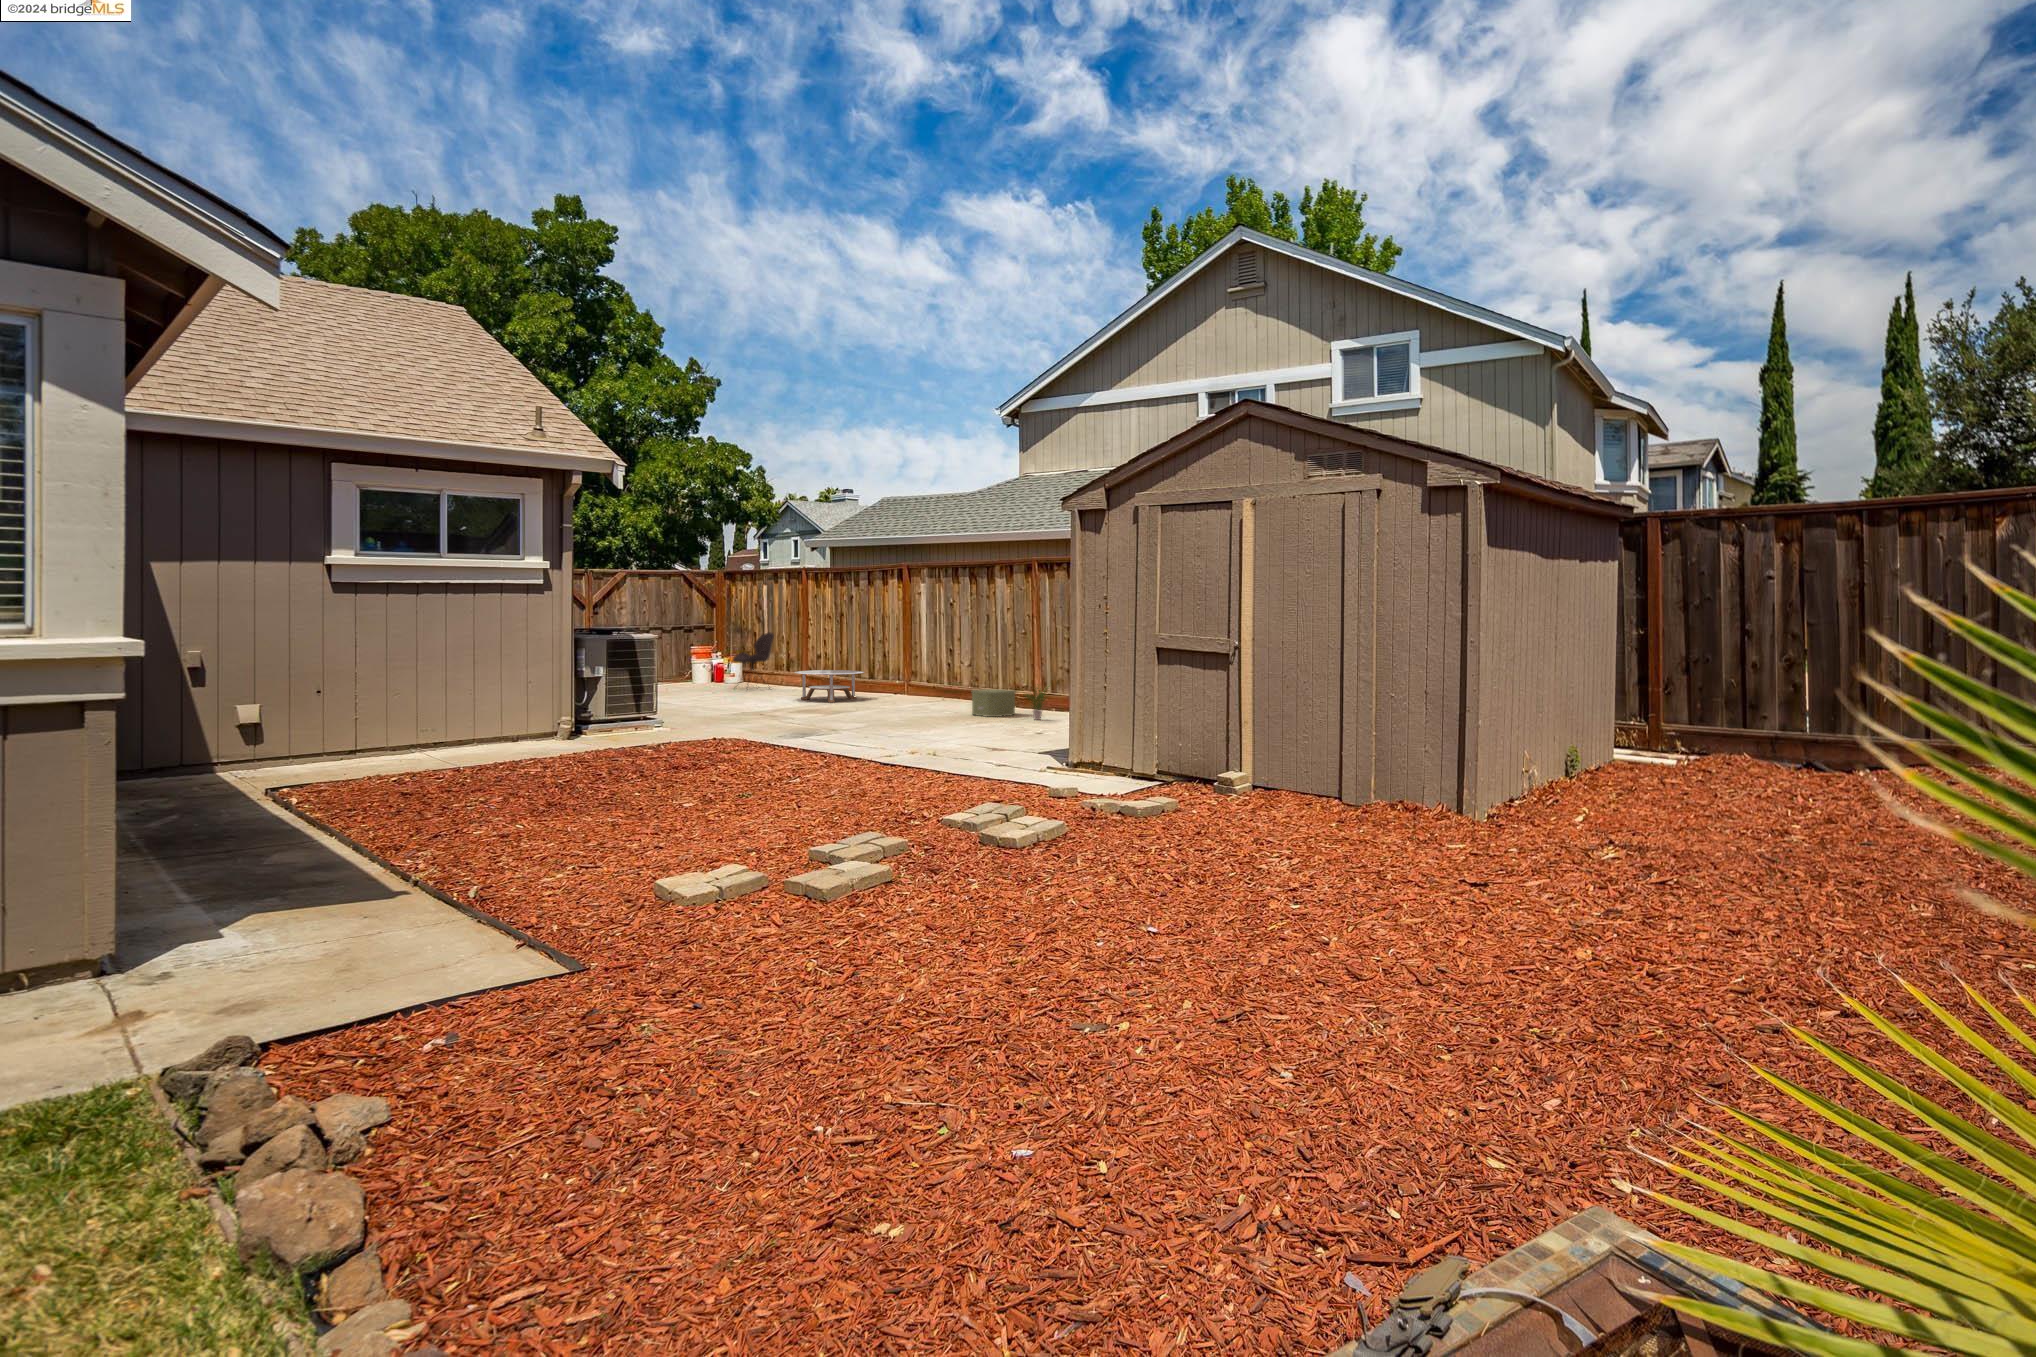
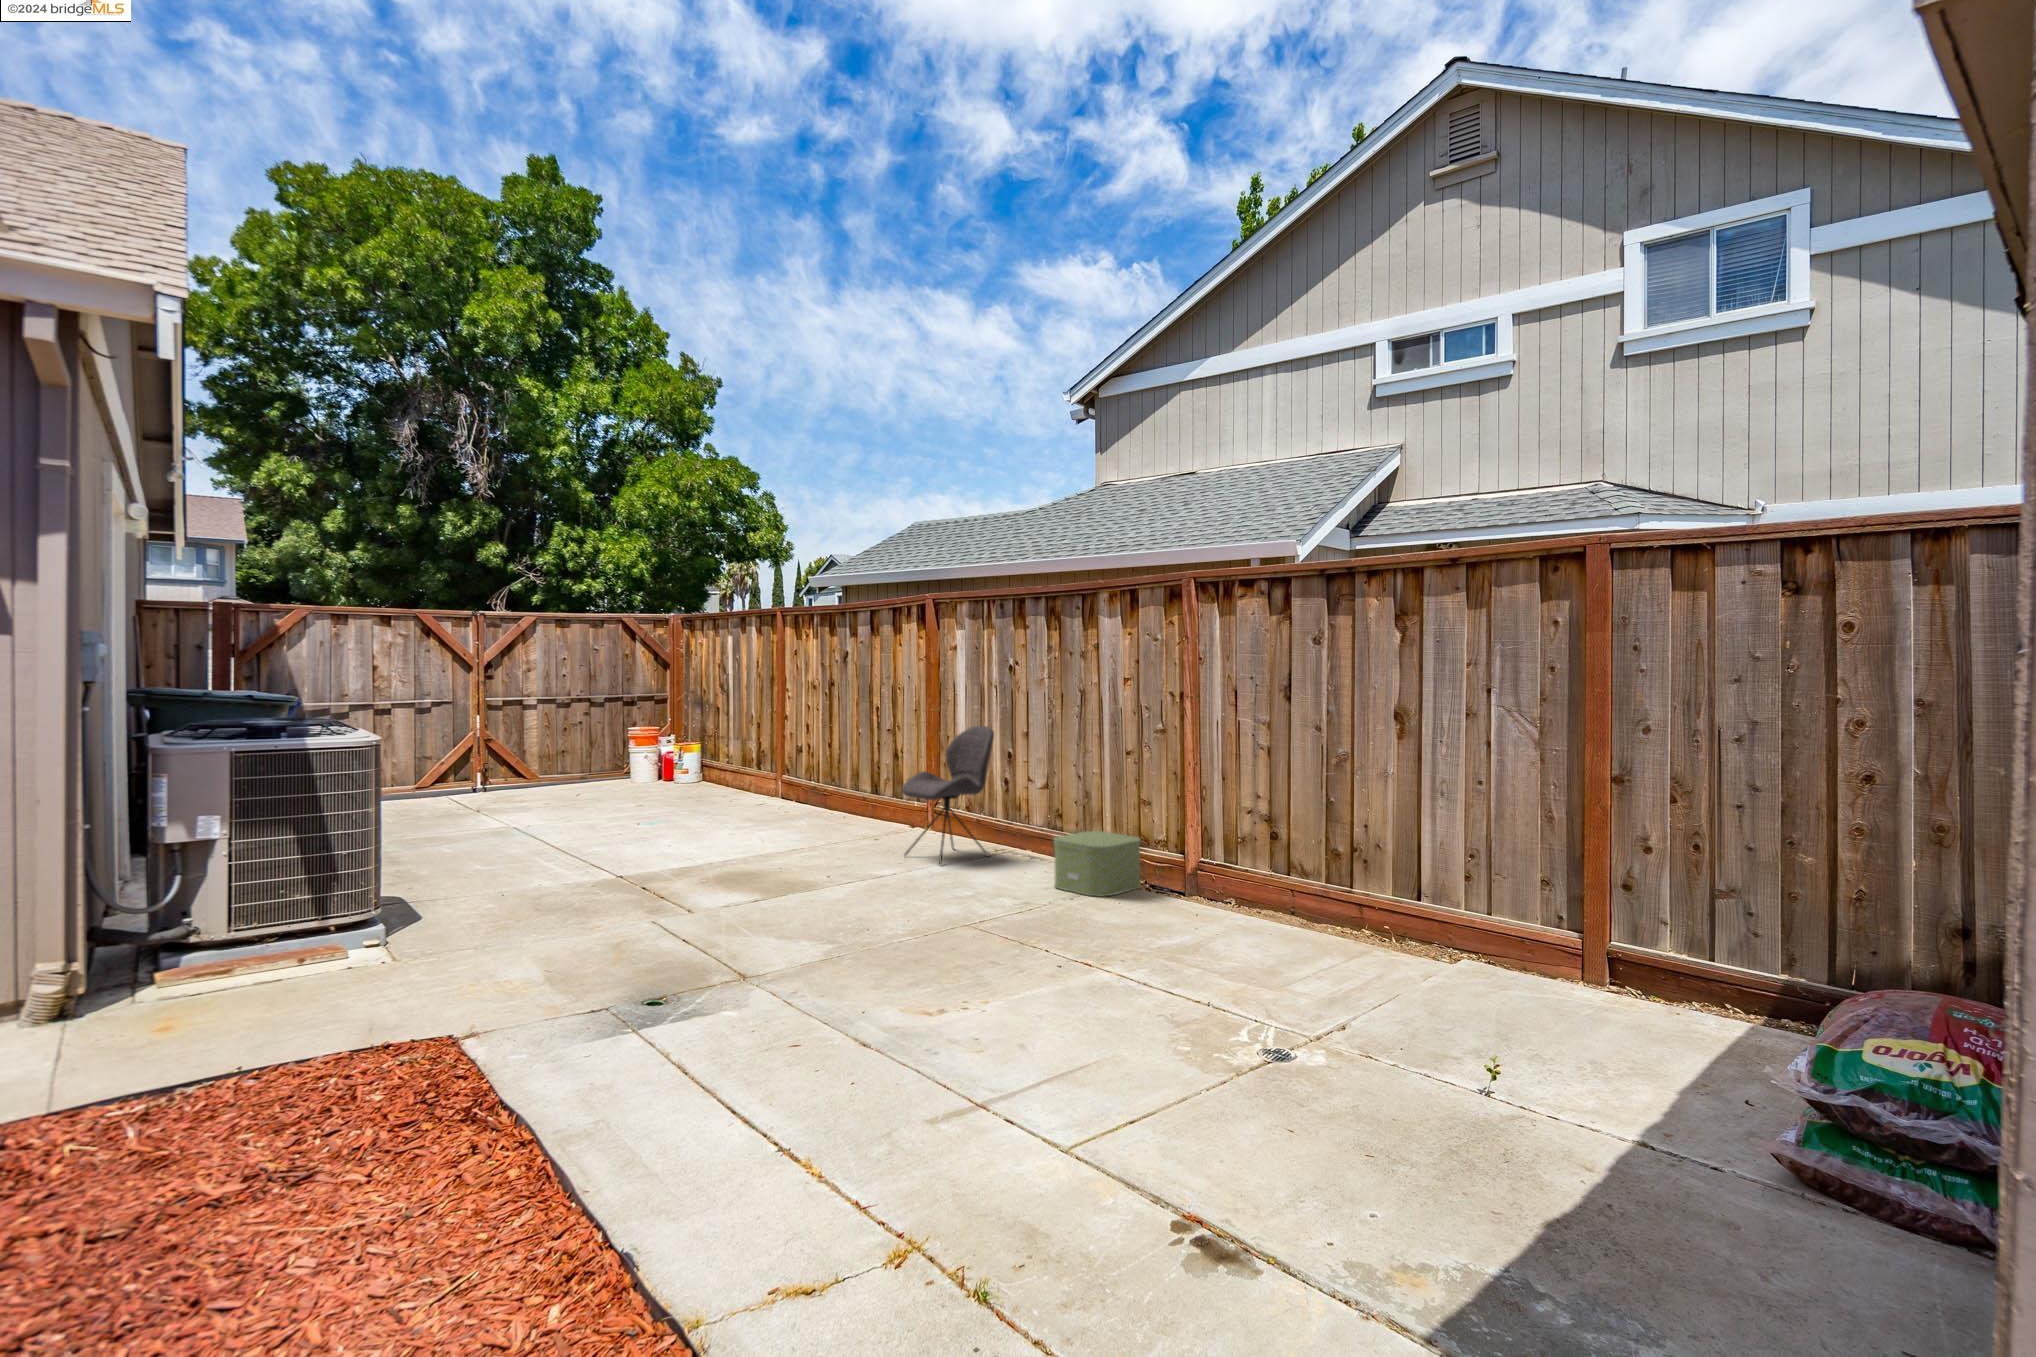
chair: present [732,632,774,686] -> present [902,726,994,864]
round table: present [794,670,864,703] -> none [745,773,865,836]
potted plant: present [1024,686,1049,720] -> none [1161,830,1233,913]

